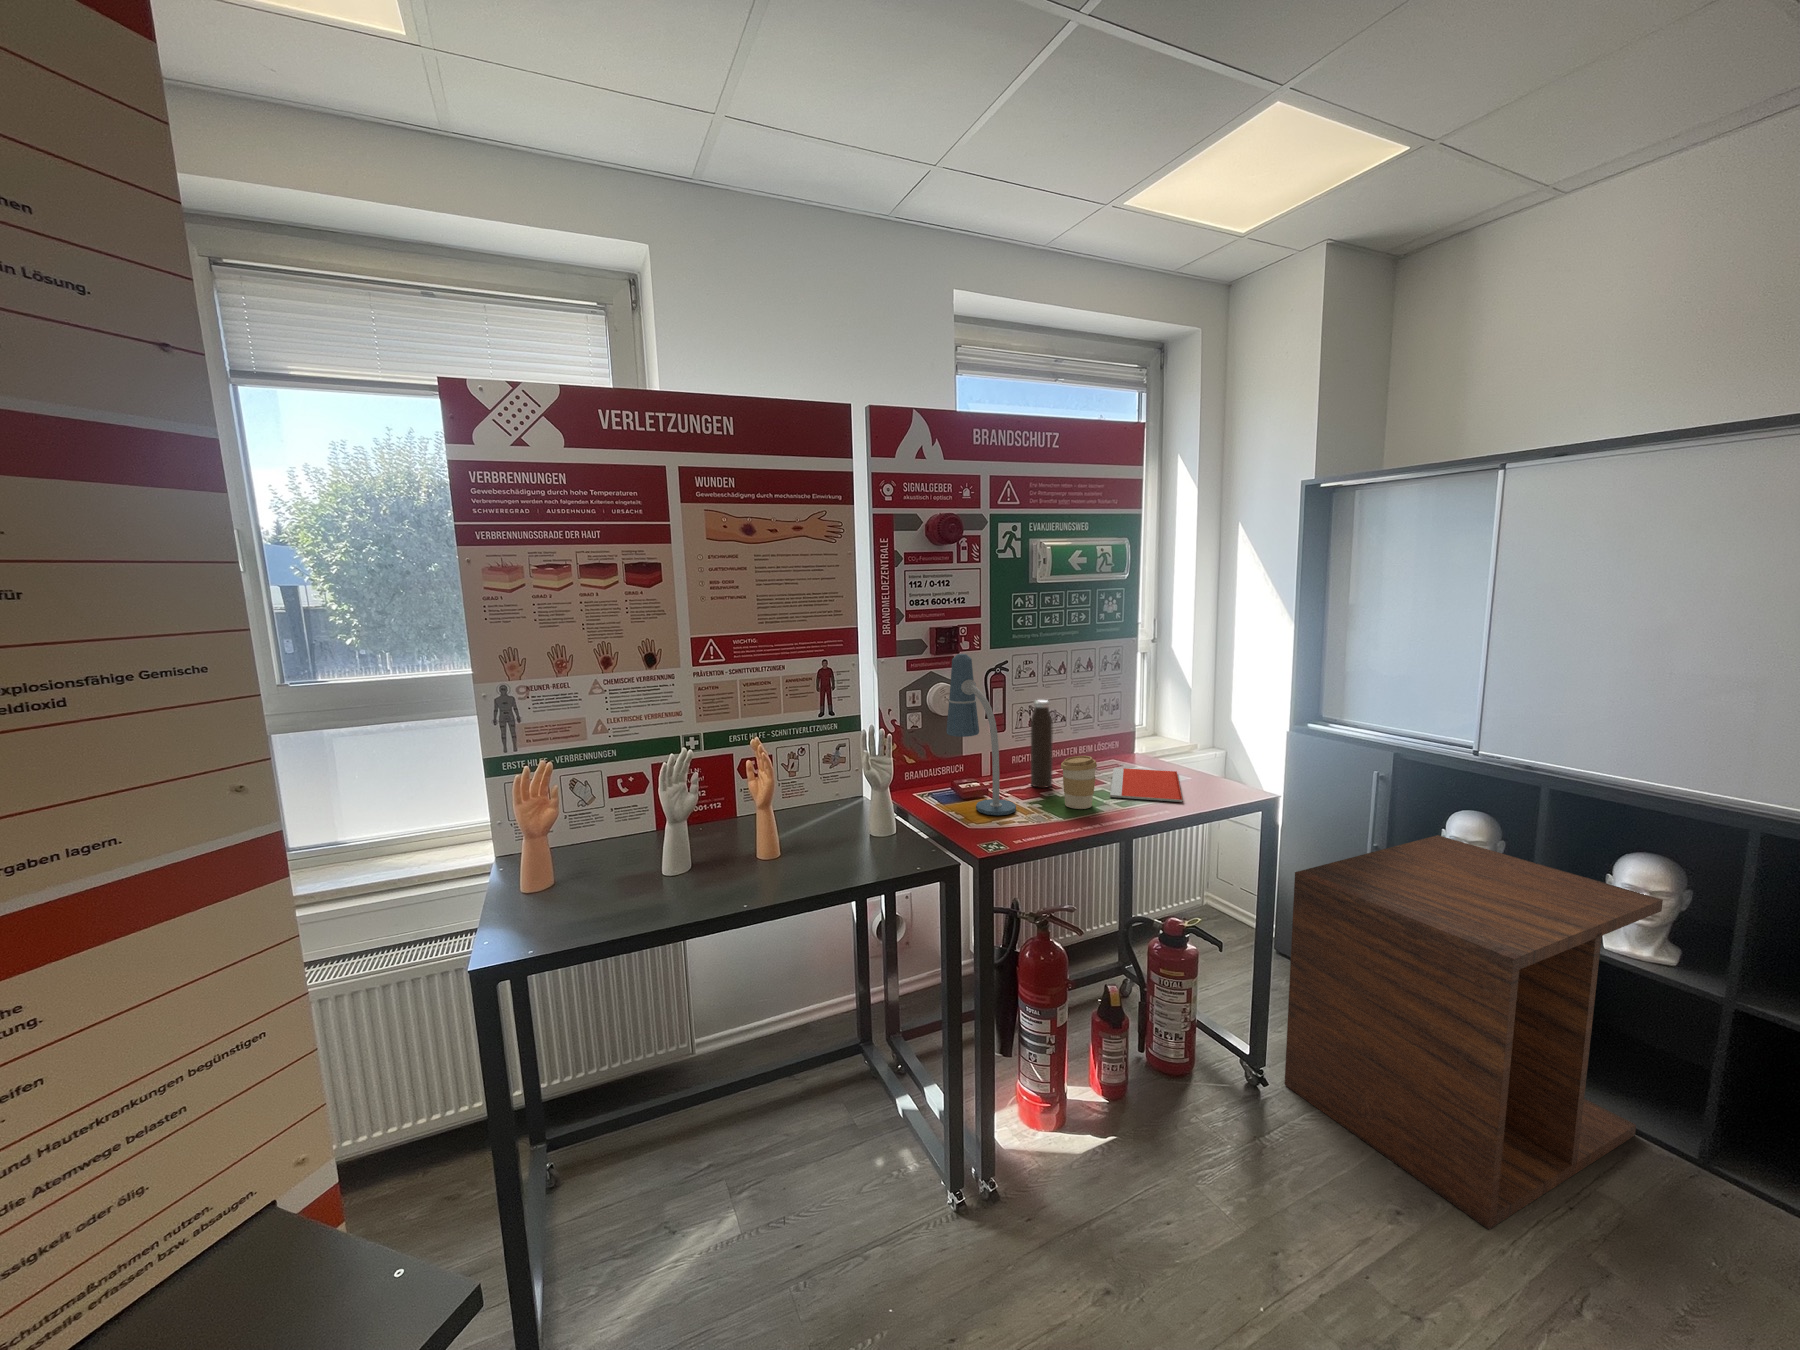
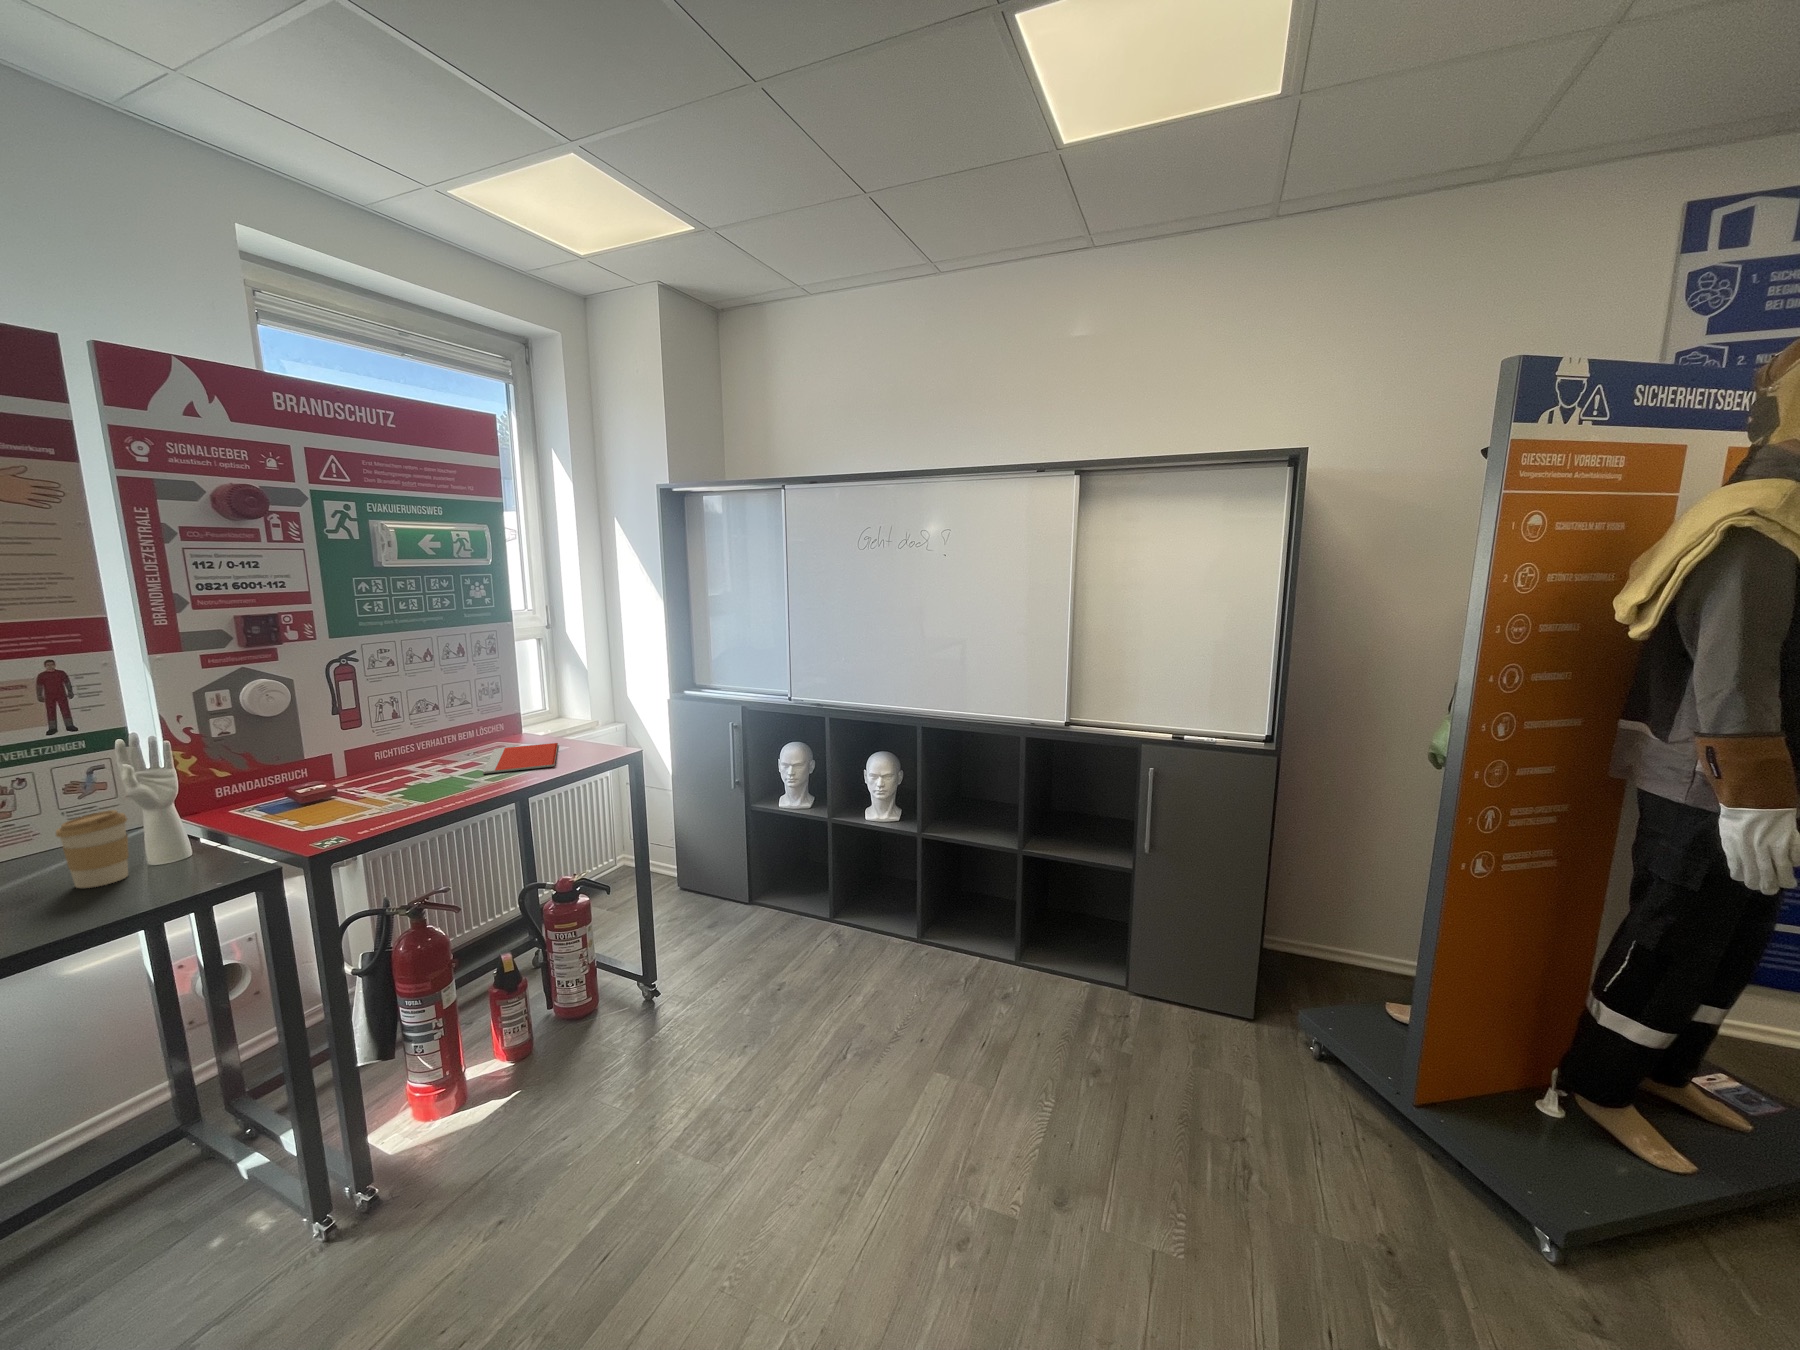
desk lamp: present [946,654,1016,815] -> none [269,644,370,812]
water bottle: present [1031,700,1053,788] -> none [387,688,421,778]
coffee cup: present [1061,756,1097,809] -> present [56,810,129,888]
side table: present [1285,835,1663,1229] -> none [663,763,888,1025]

